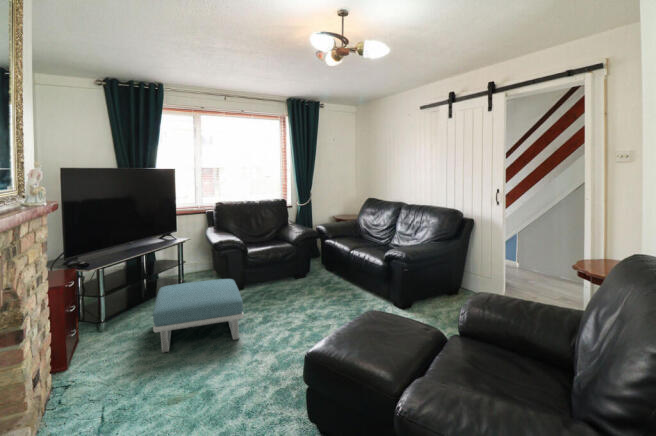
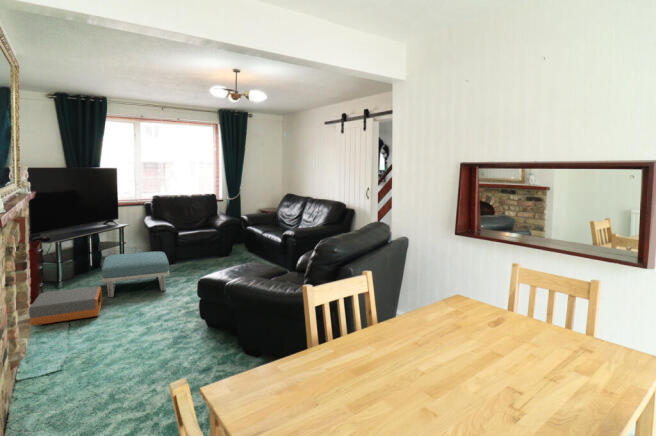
storage box: none [38,341,153,421] -> present [29,286,102,326]

